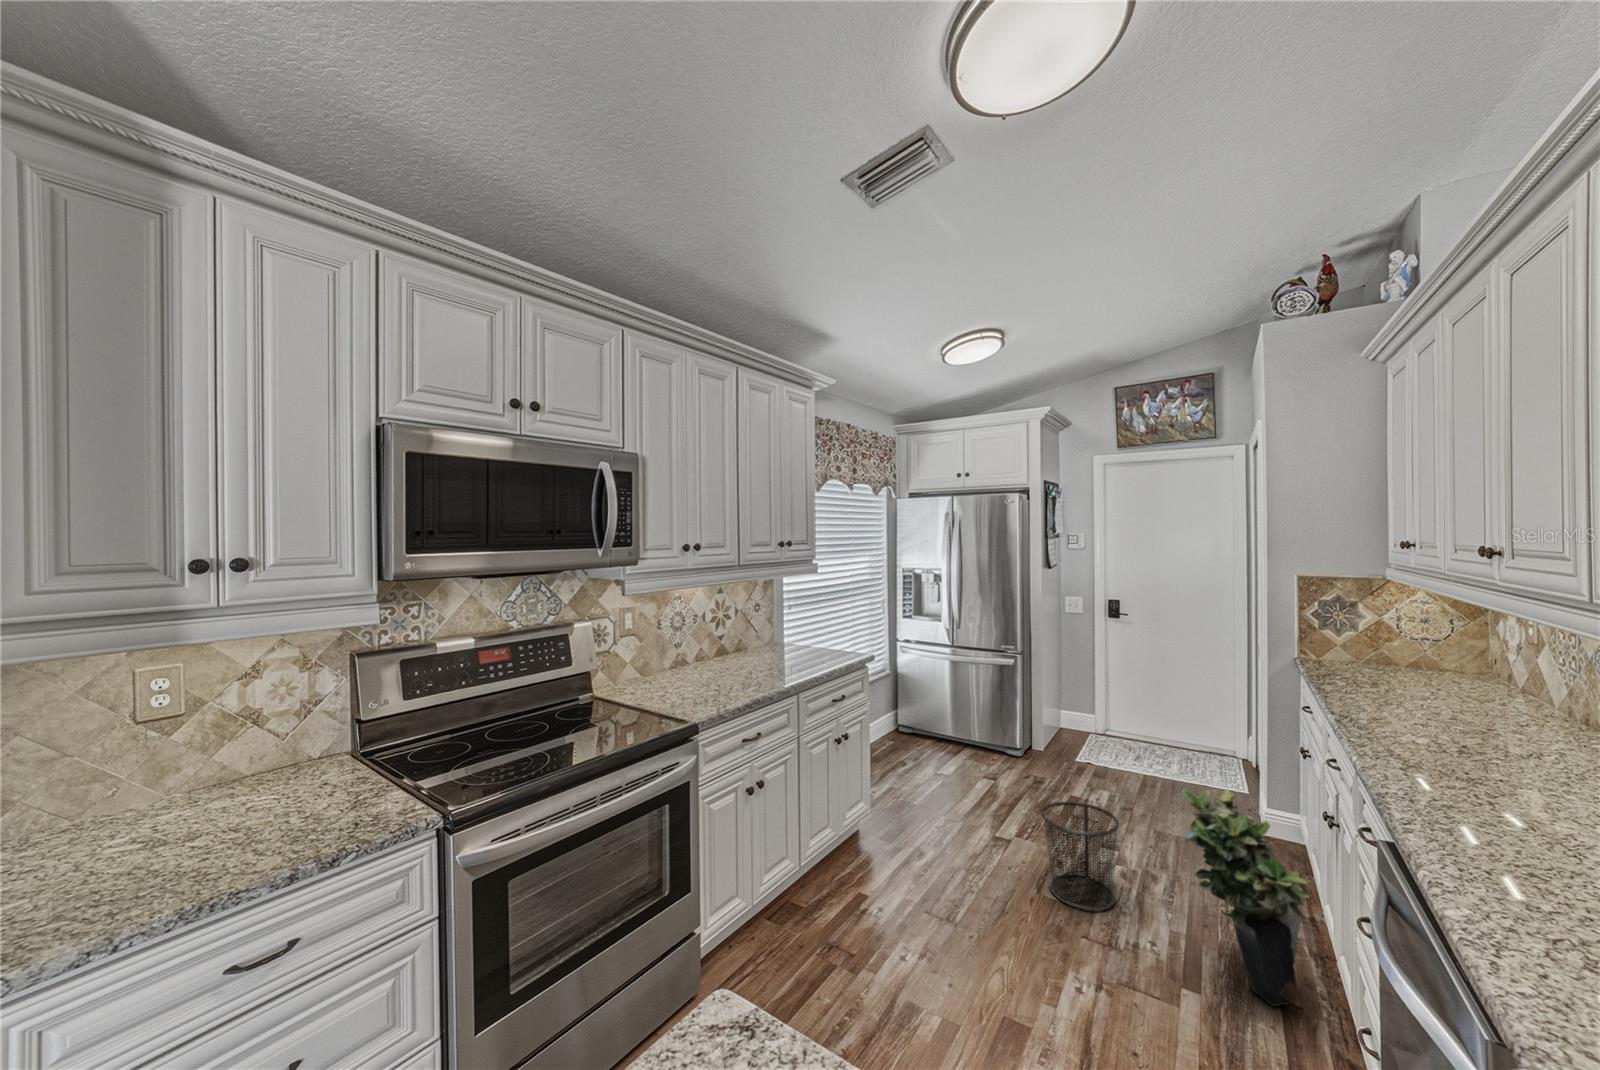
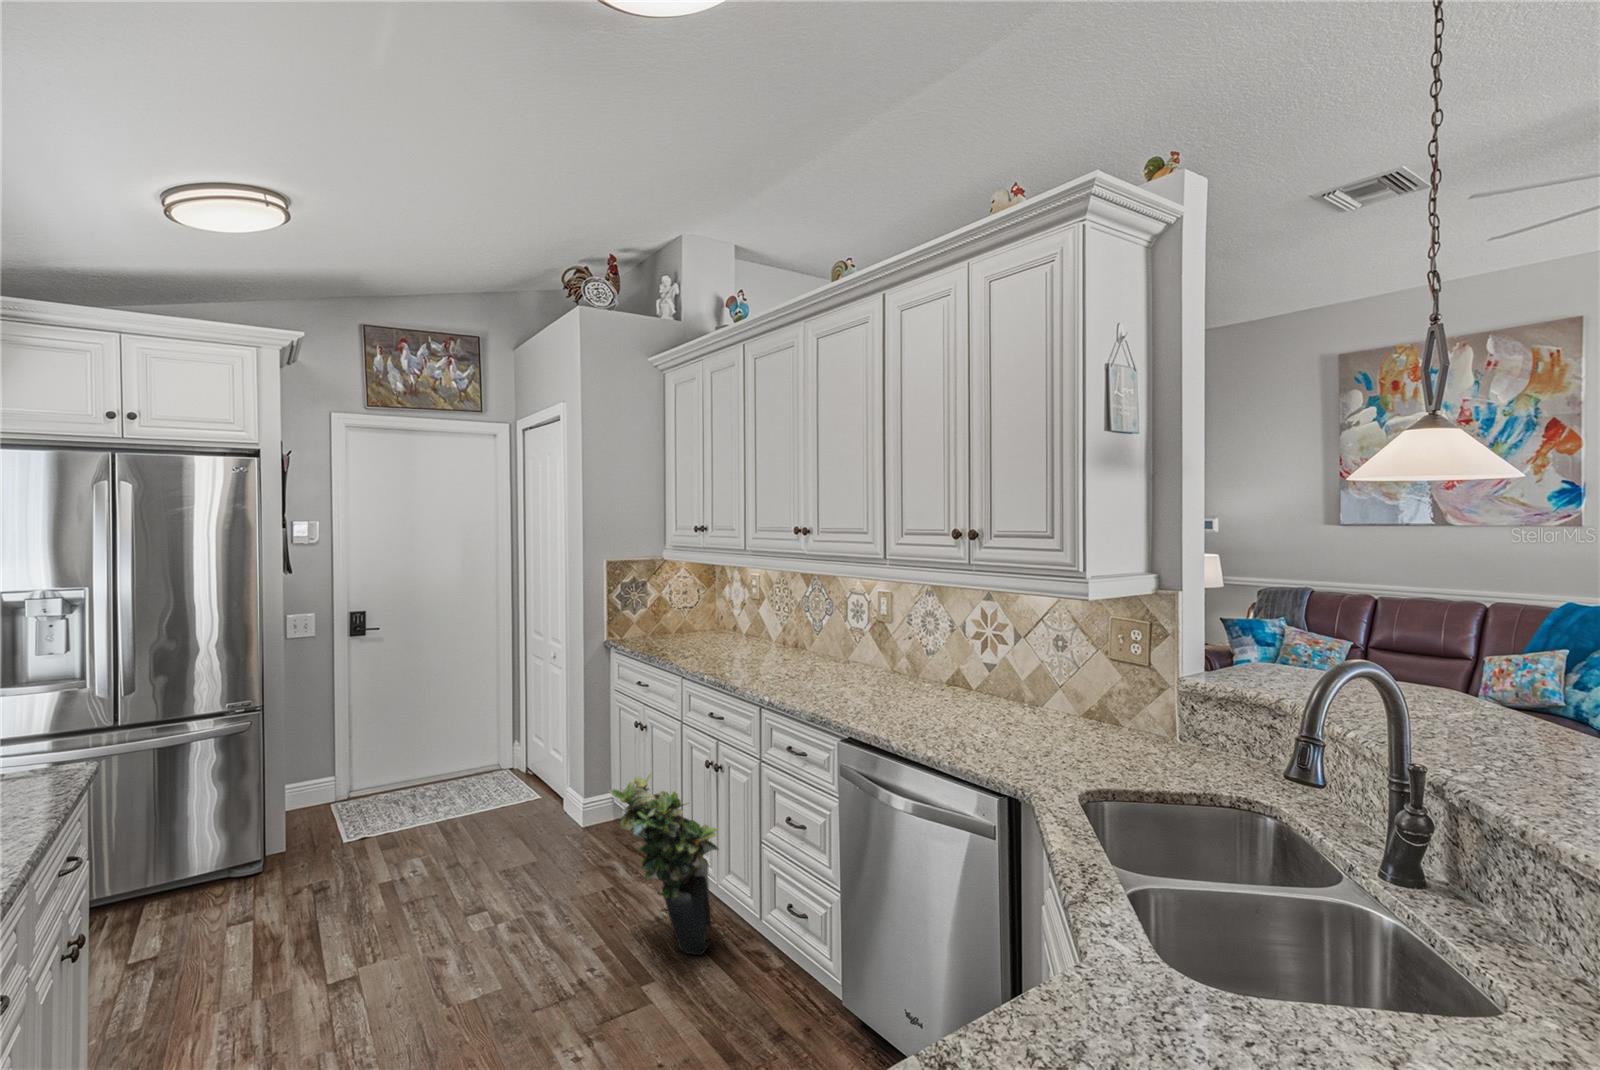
waste bin: present [1041,802,1119,910] -> none [438,856,536,993]

